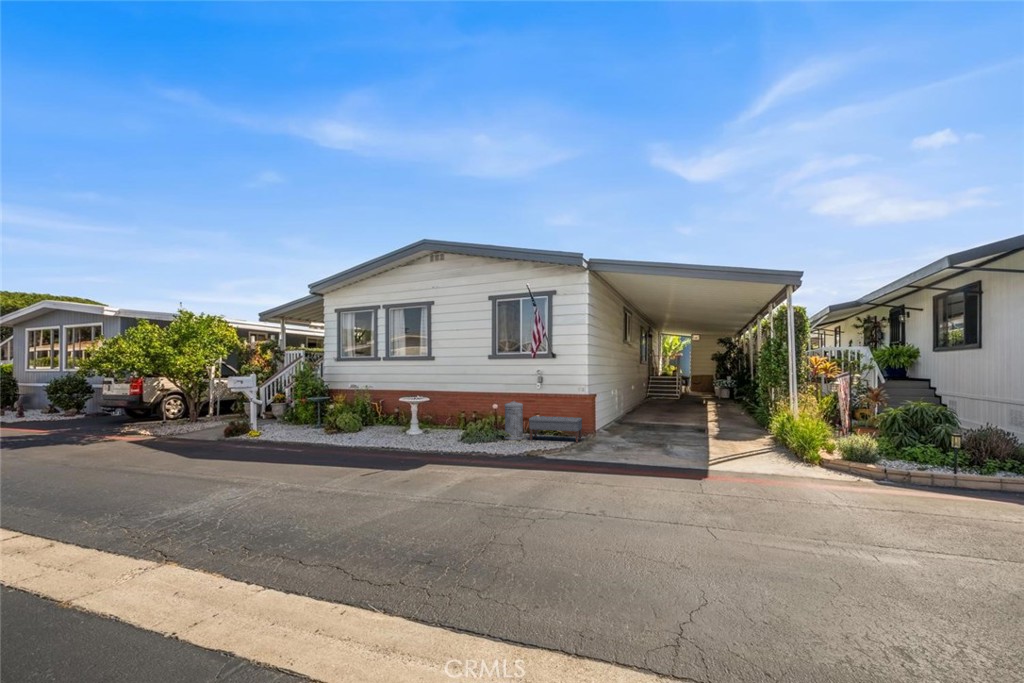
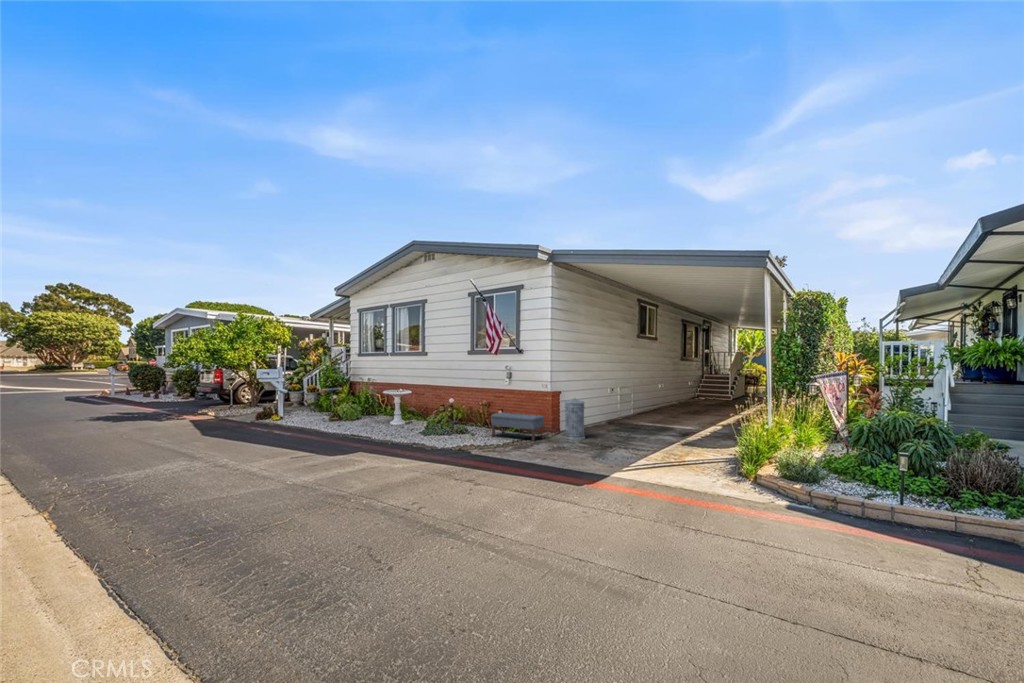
trash can: present [505,401,523,440] -> present [565,399,585,440]

